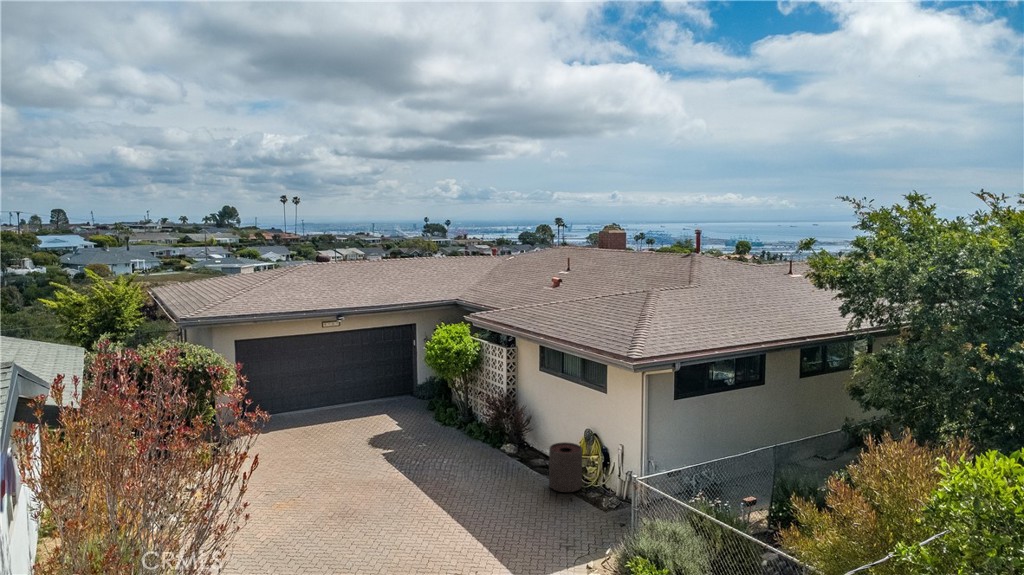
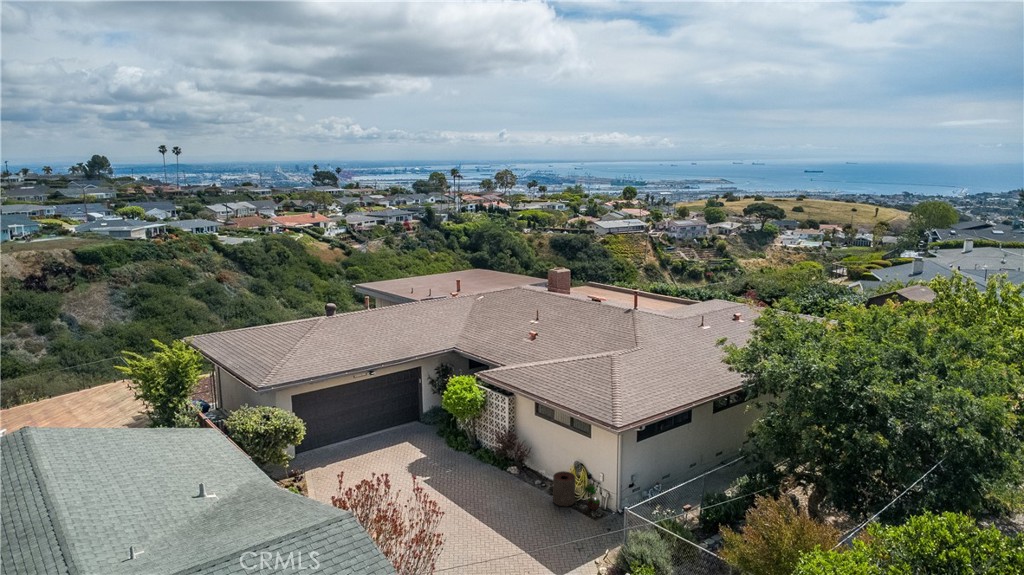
potted tree: none [588,454,618,500] -> present [584,485,600,510]

